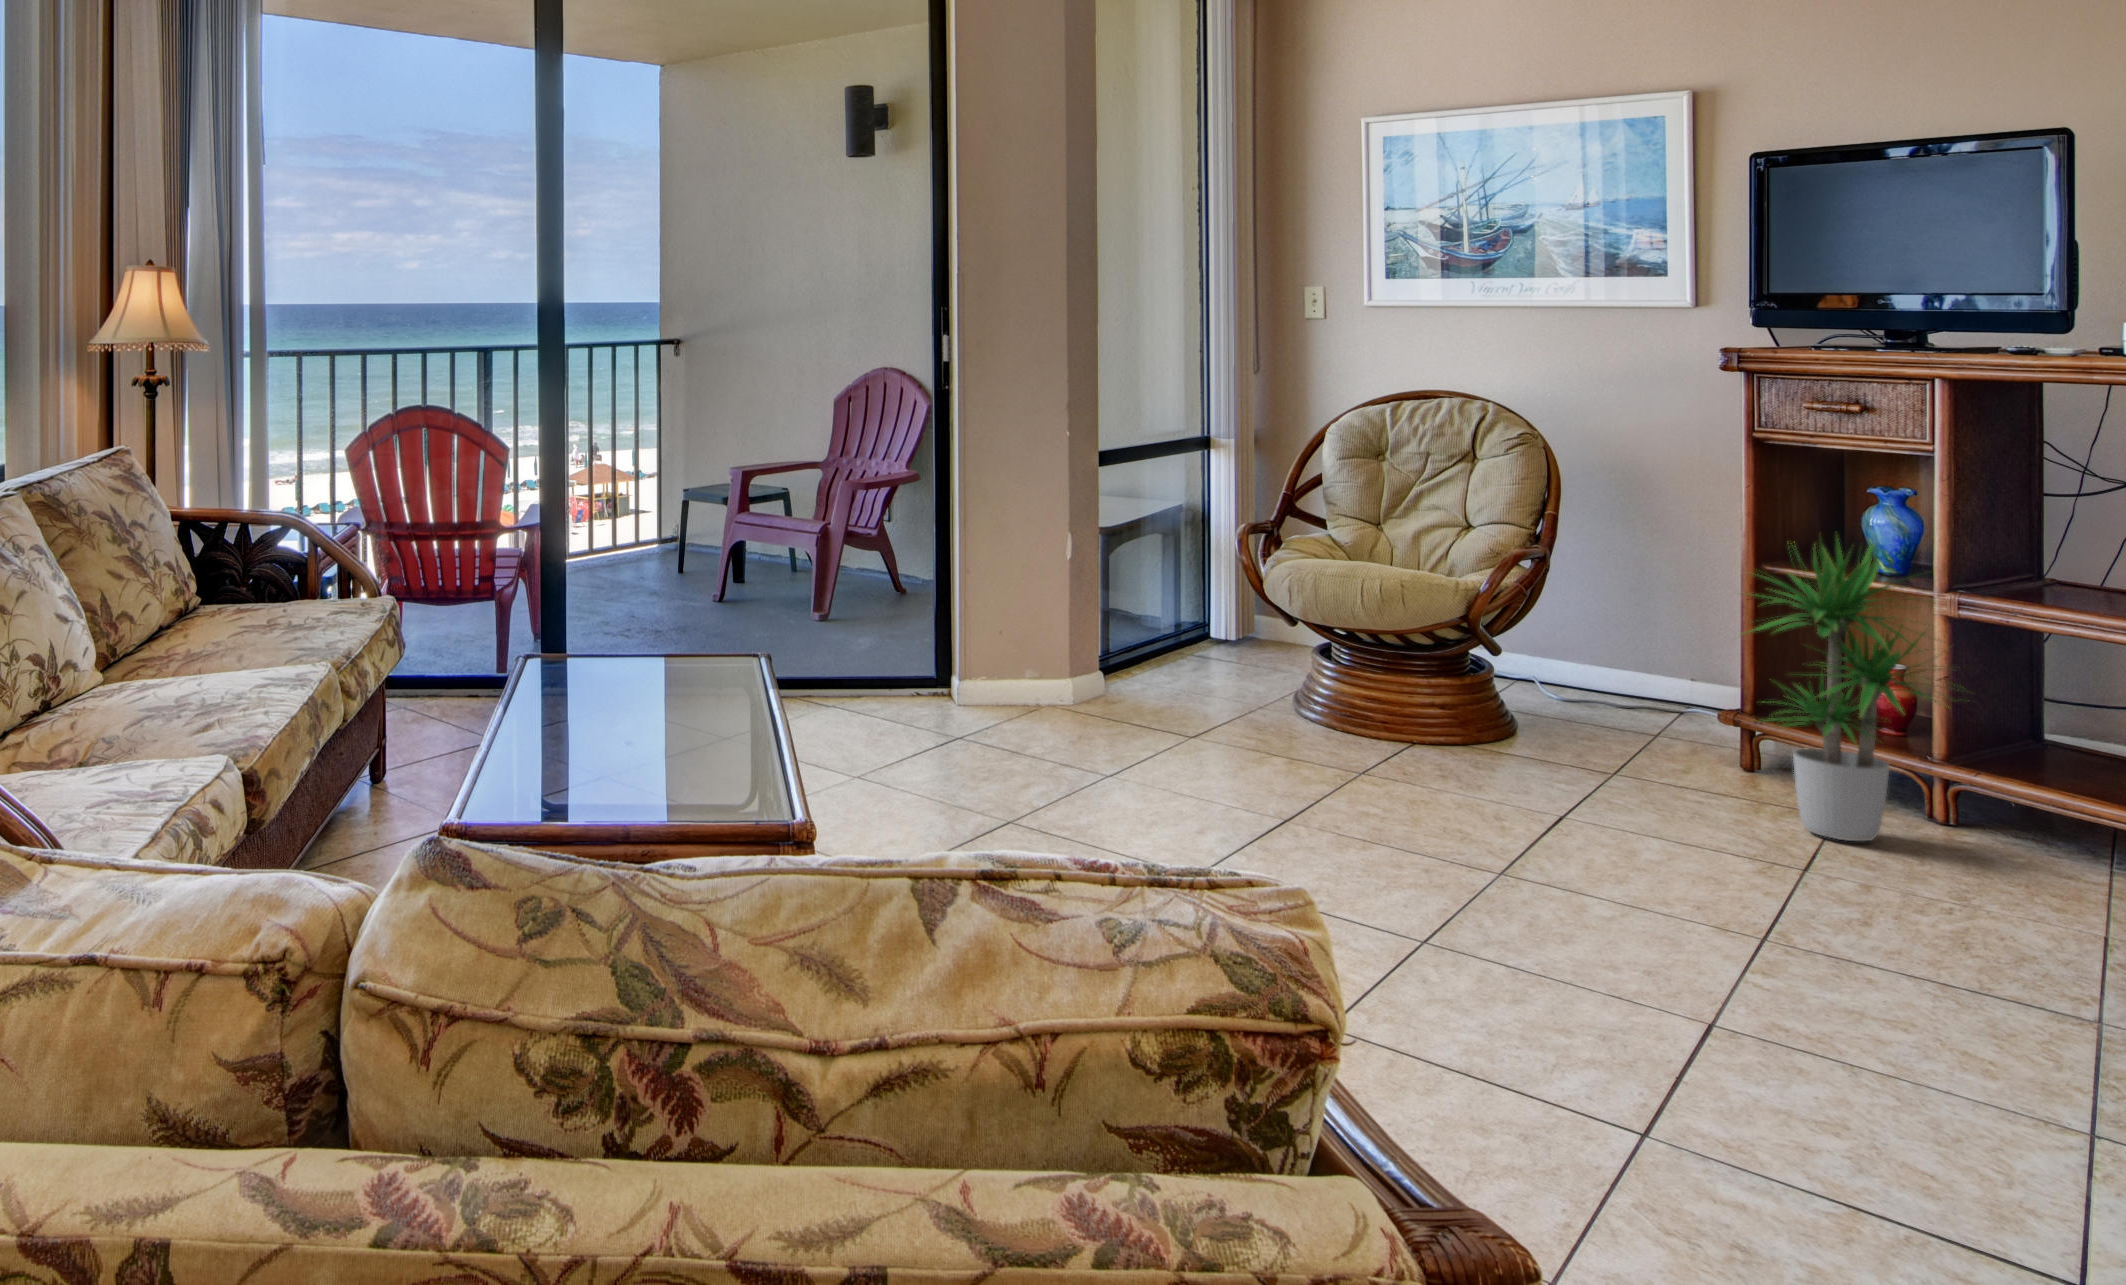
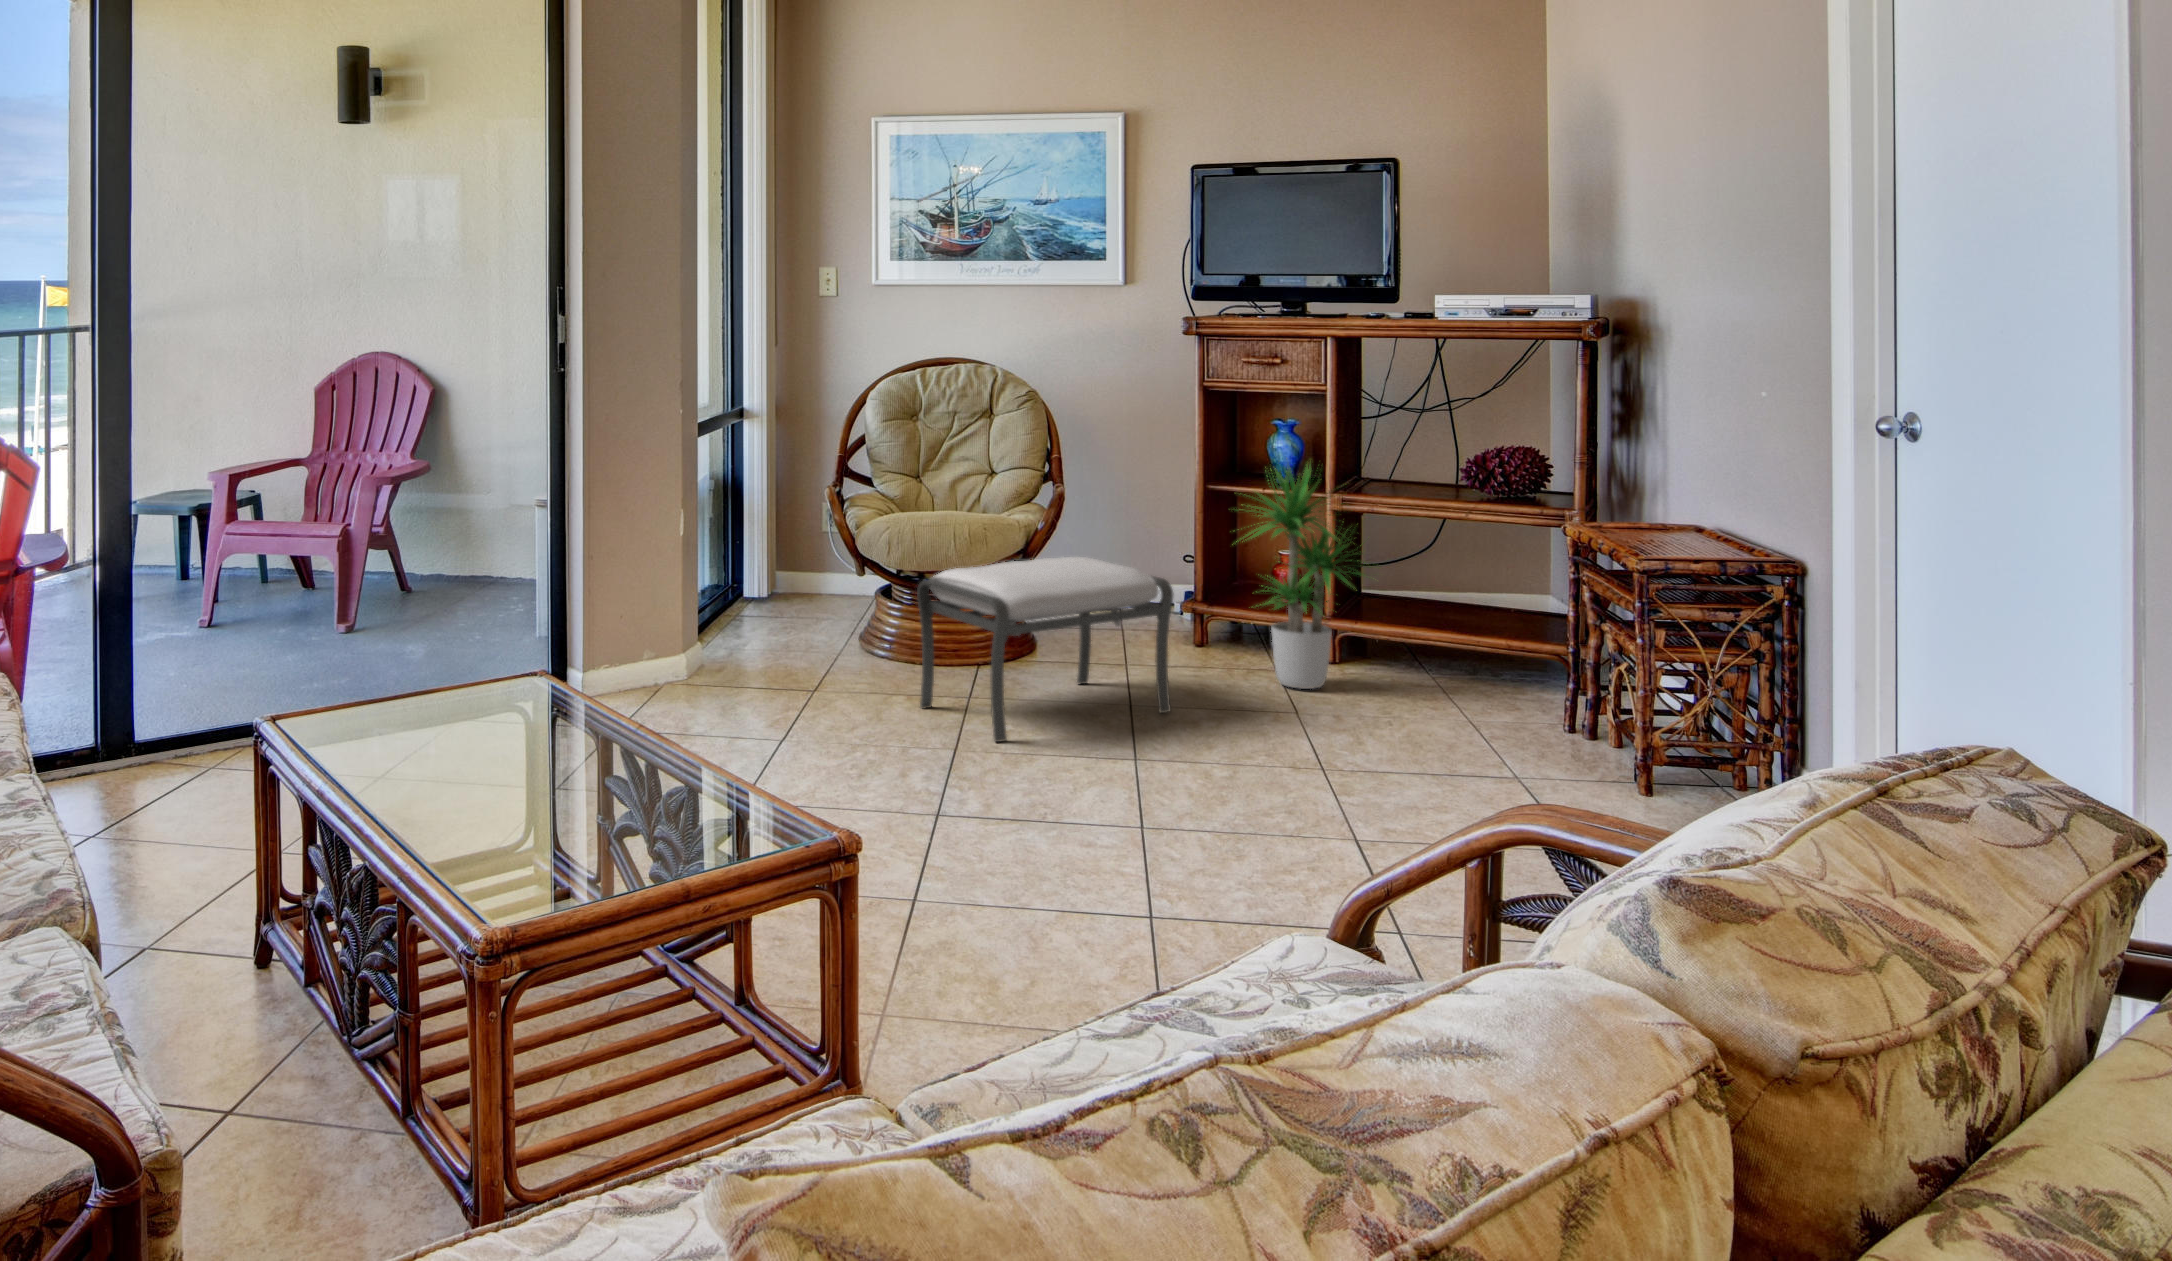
ottoman: none [1270,623,1593,829] -> present [917,557,1174,742]

